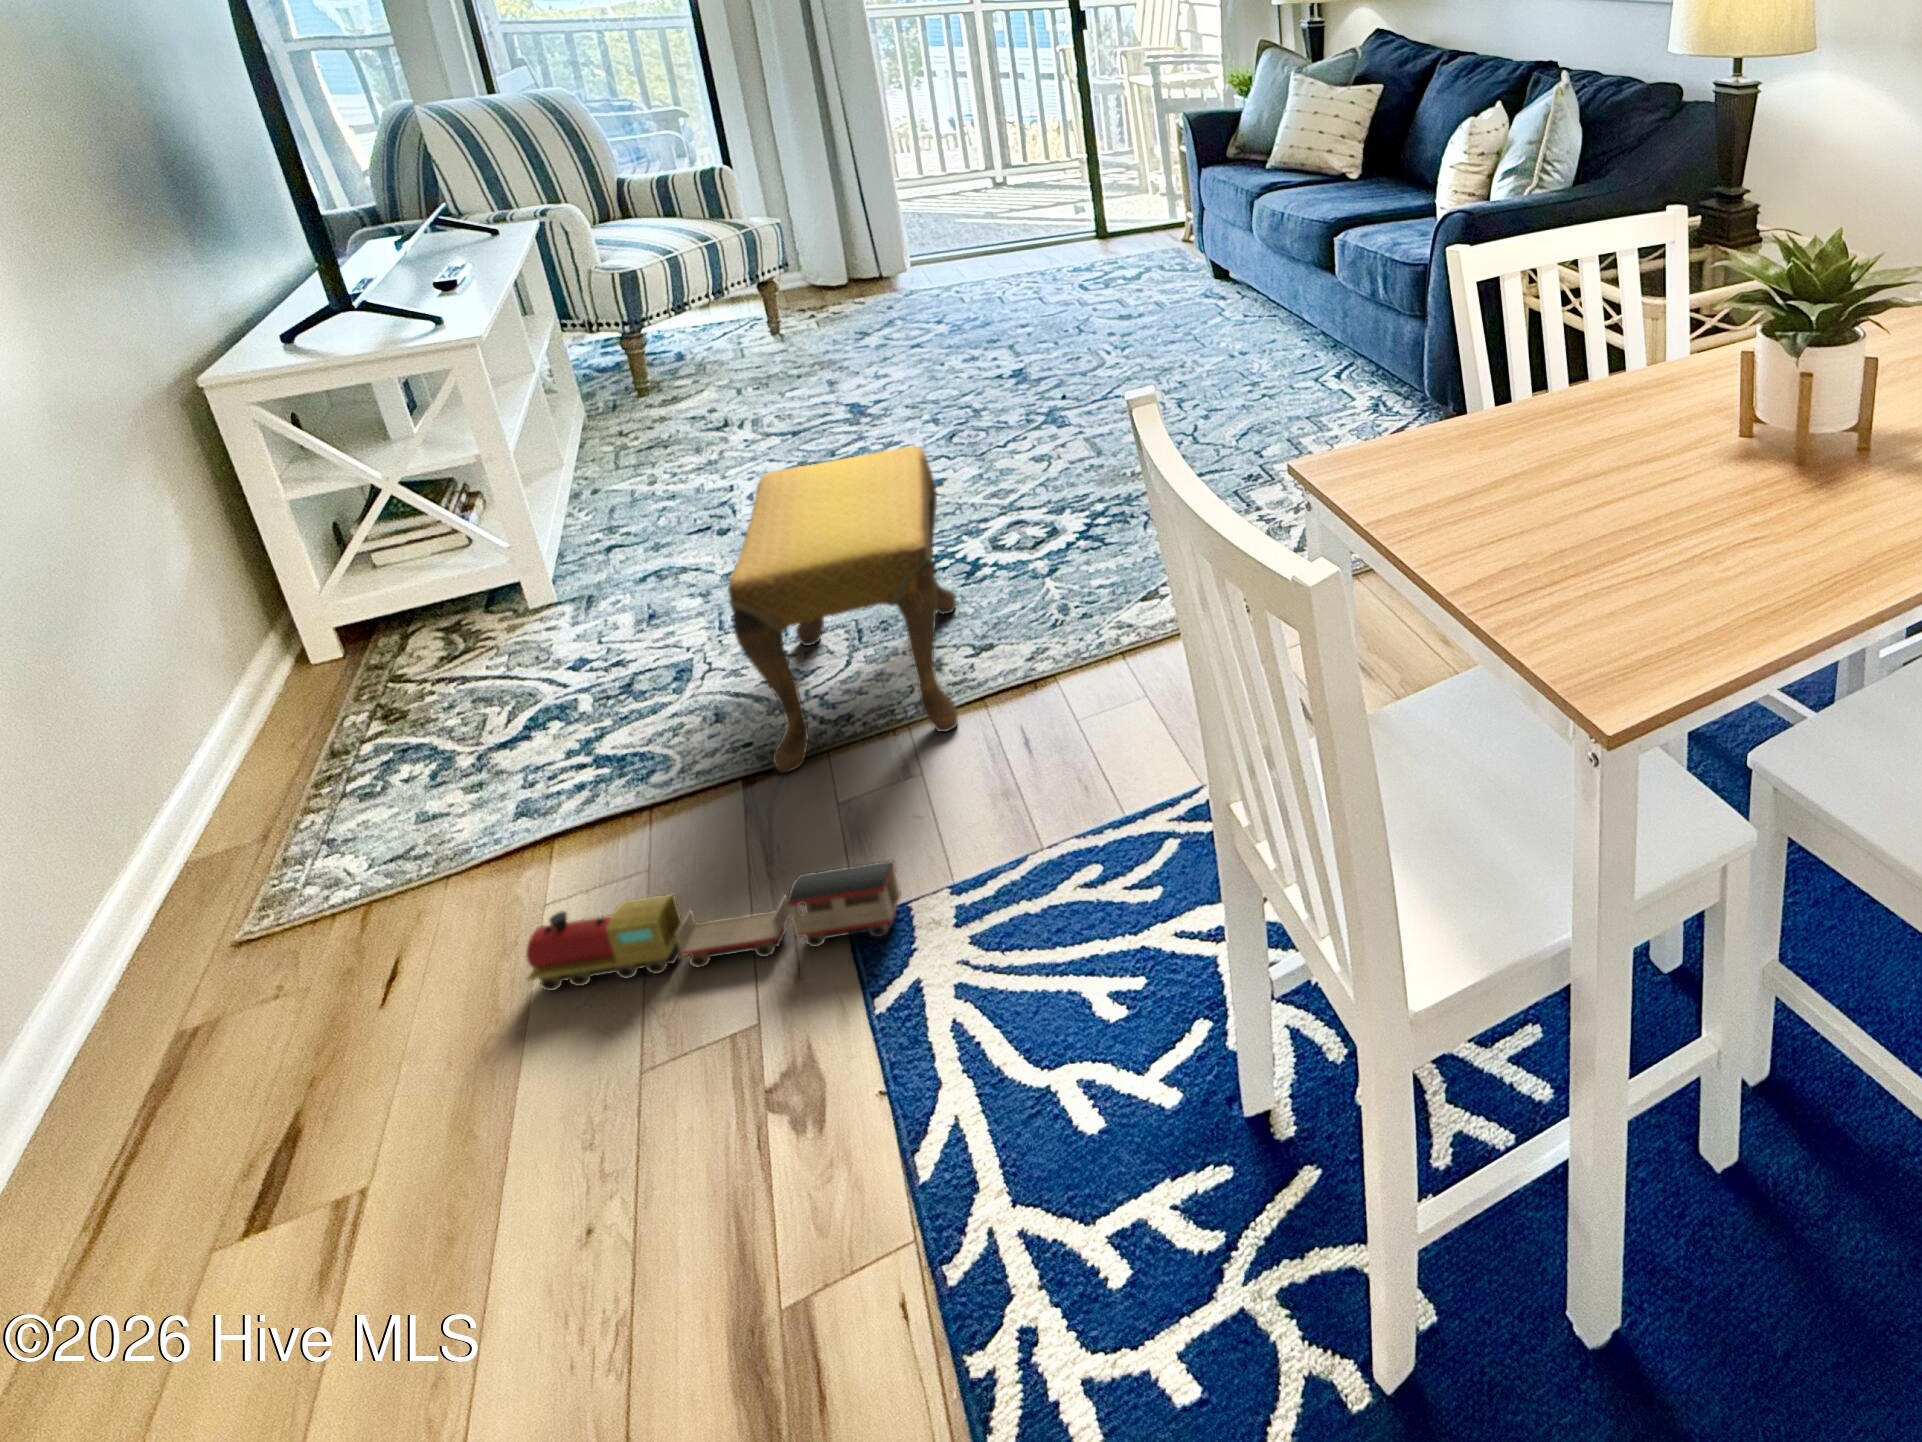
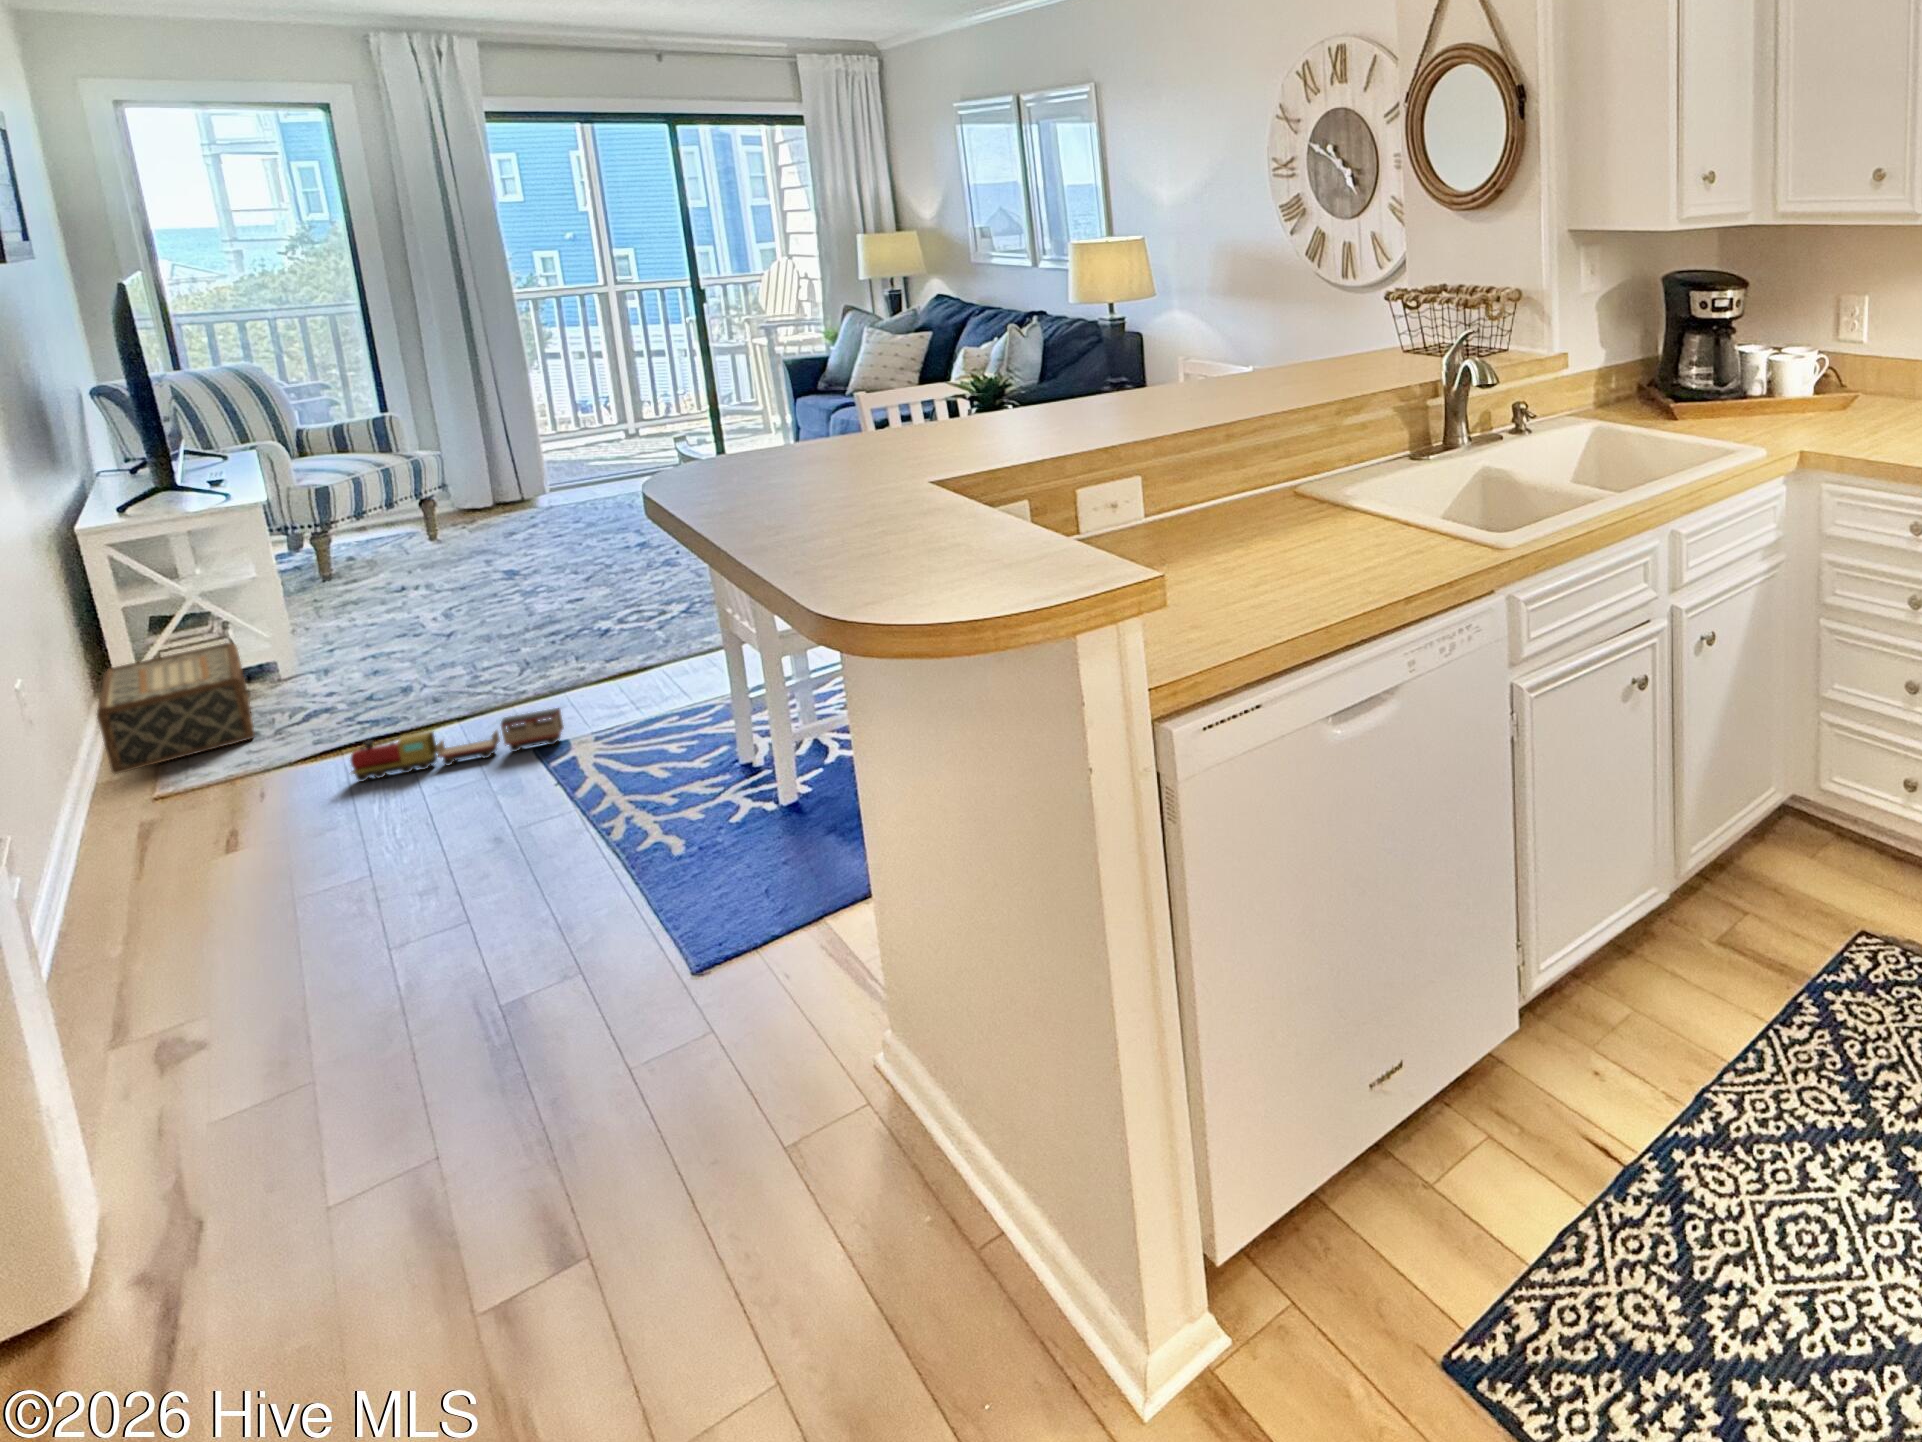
footstool: present [728,446,958,773] -> none [456,543,596,710]
woven basket: none [179,564,479,843] -> present [97,643,255,774]

